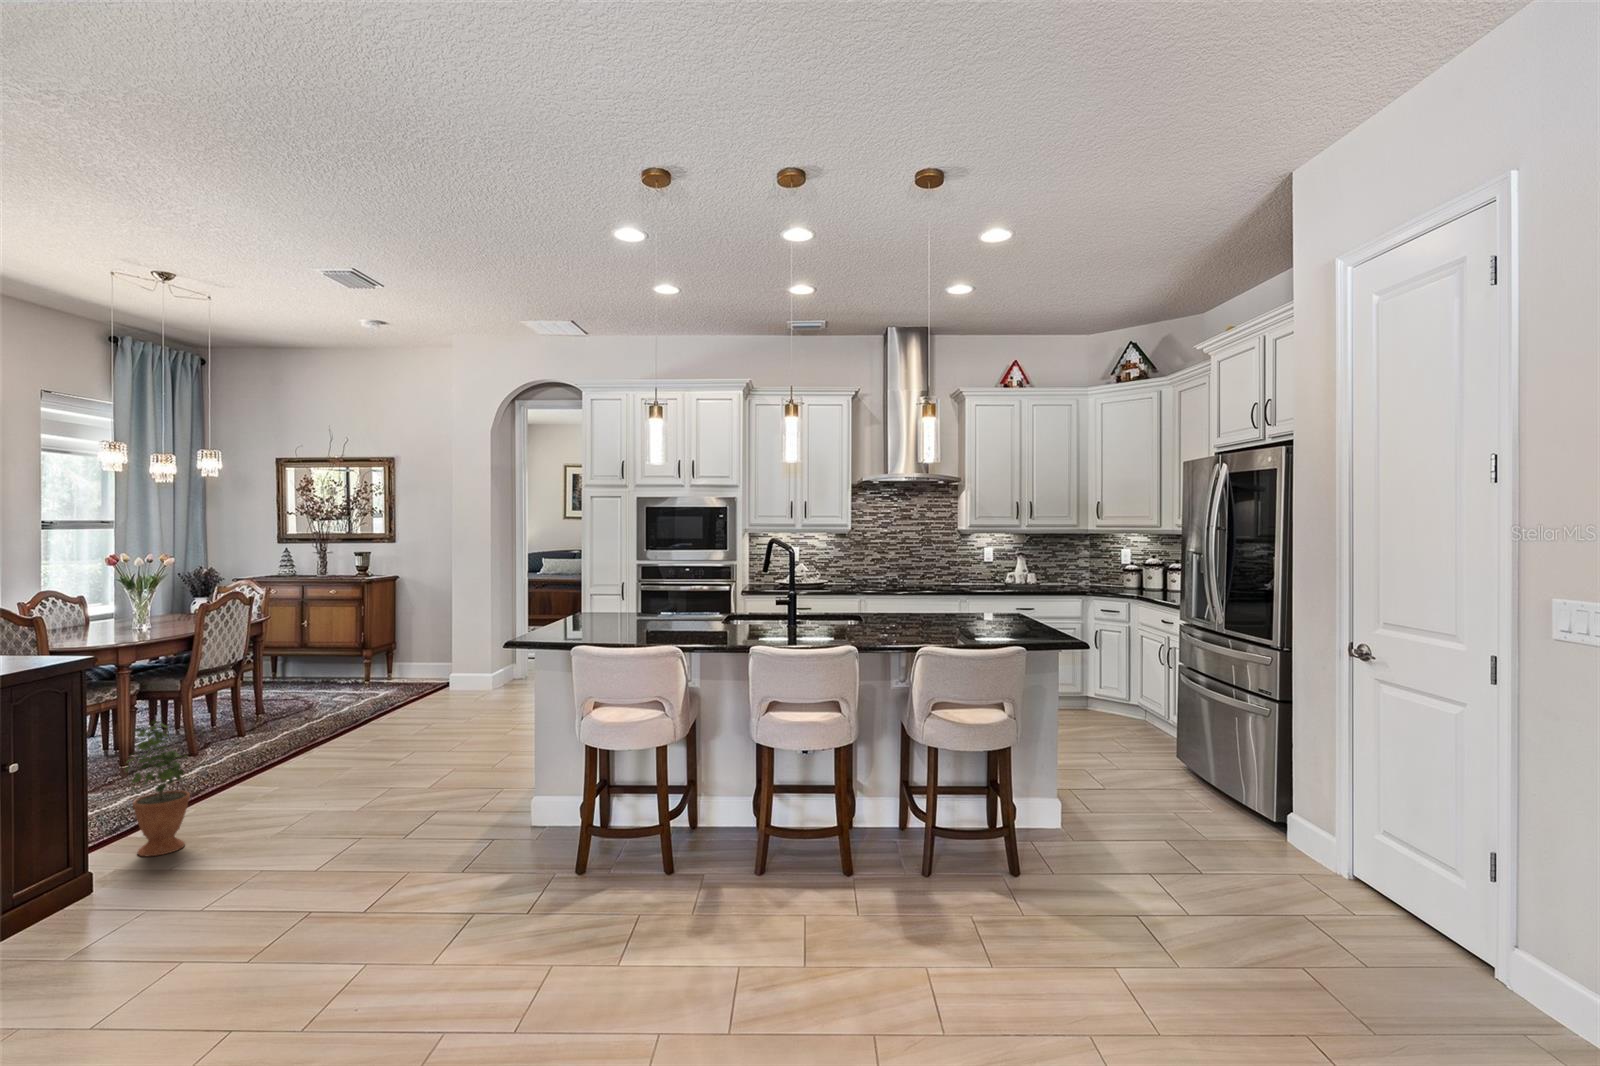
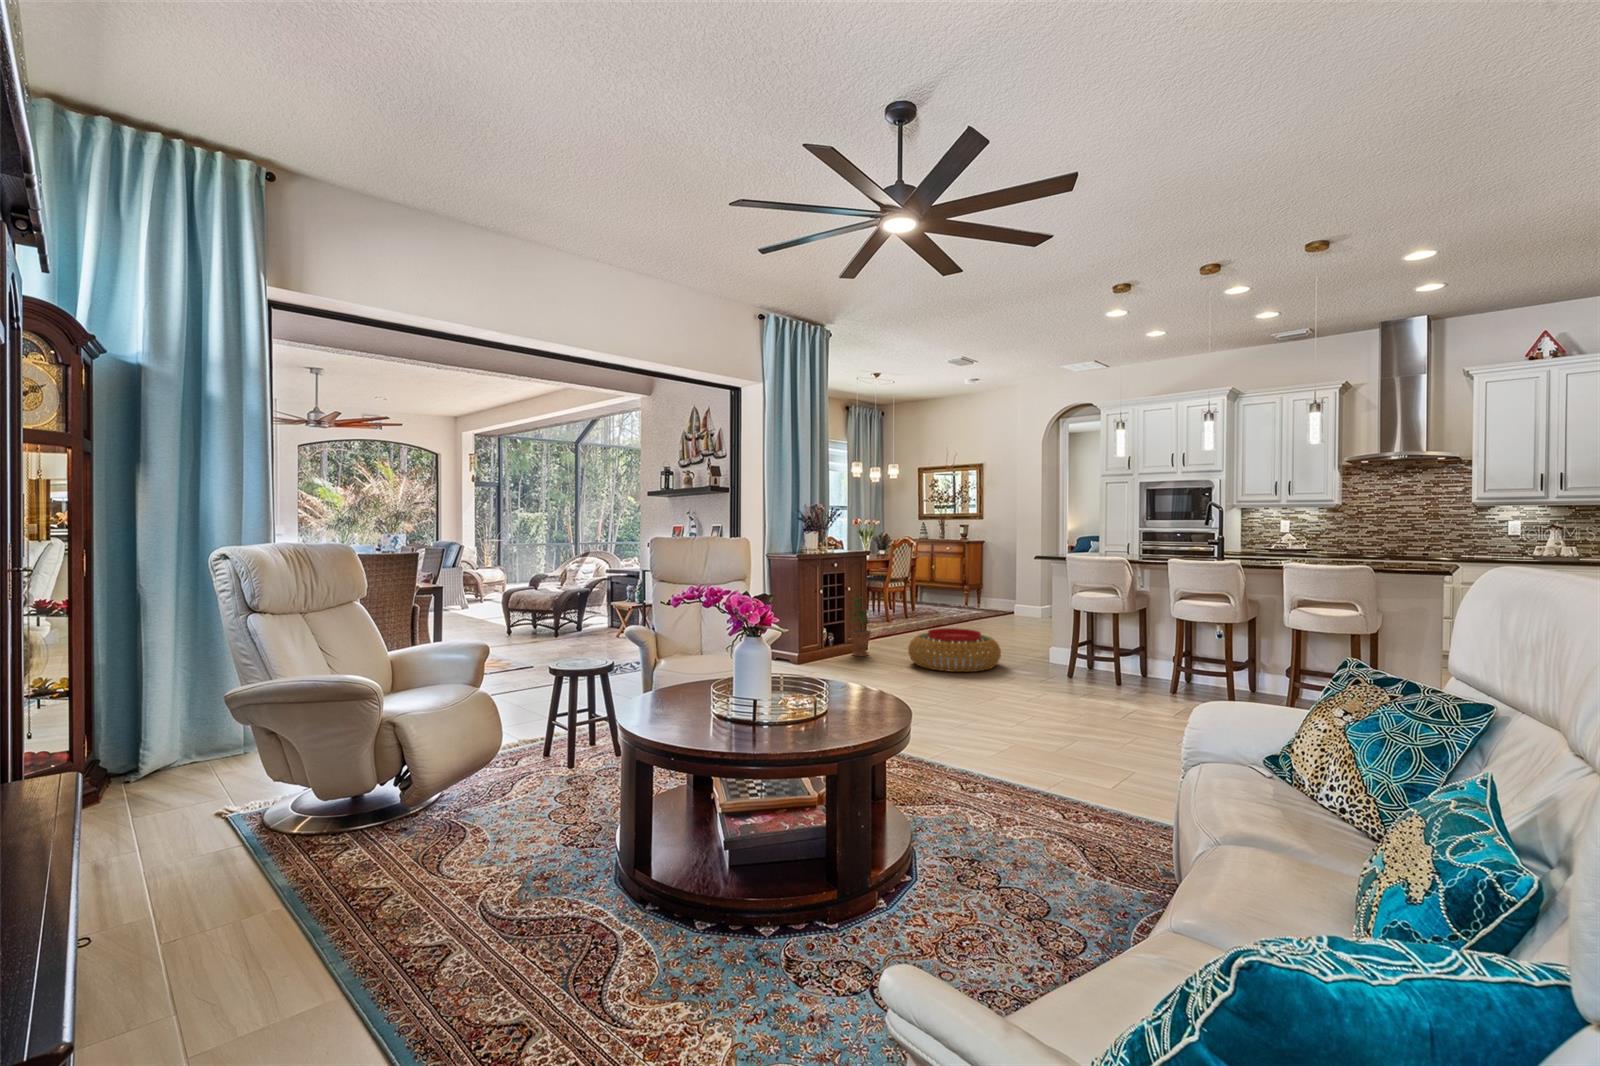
pouf: none [287,758,484,863] -> present [908,628,1001,672]

